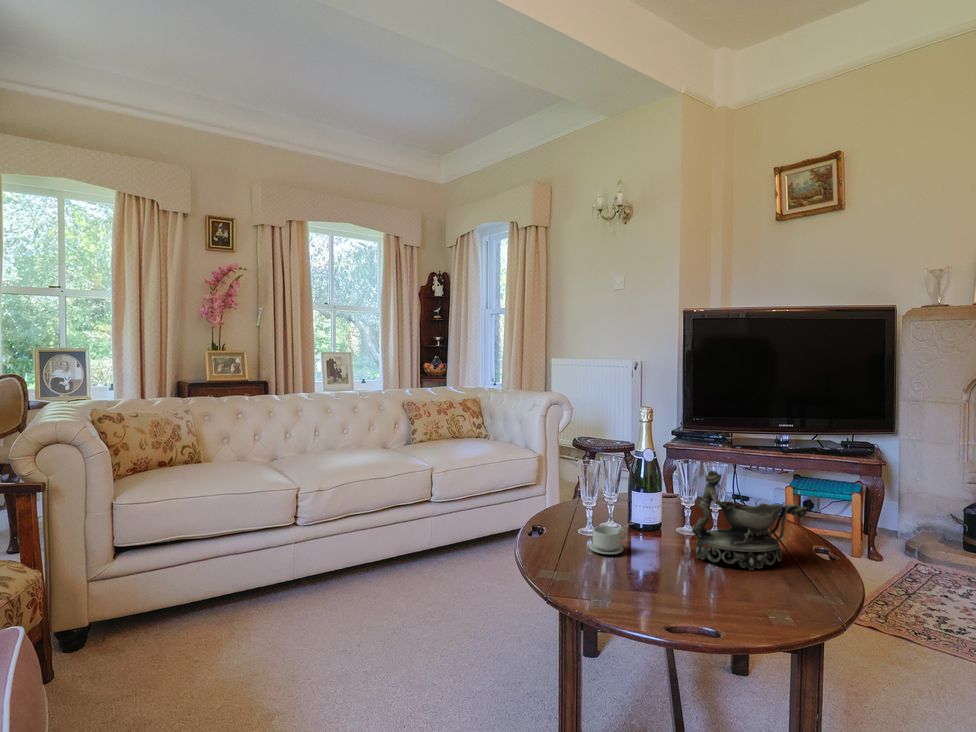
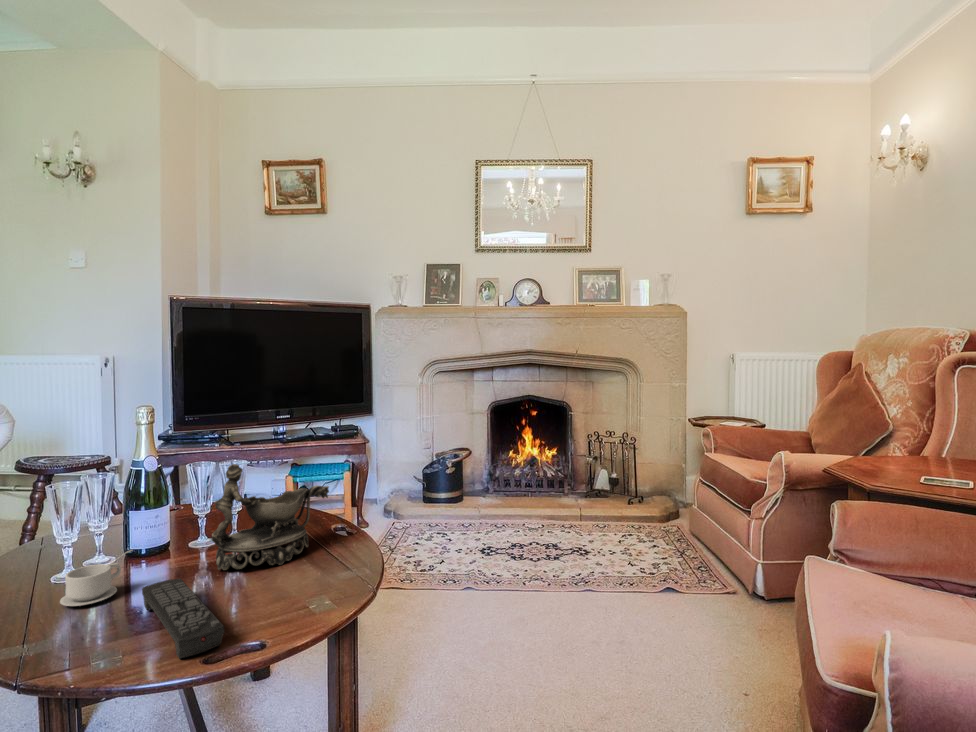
remote control: none [638,553,689,619] -> present [142,579,224,659]

